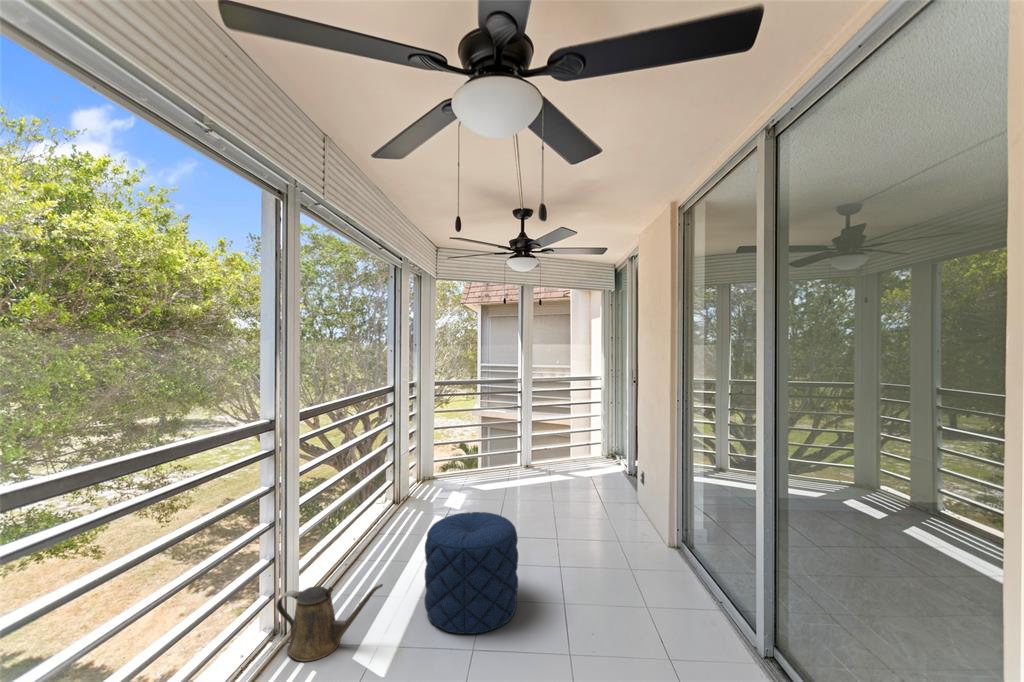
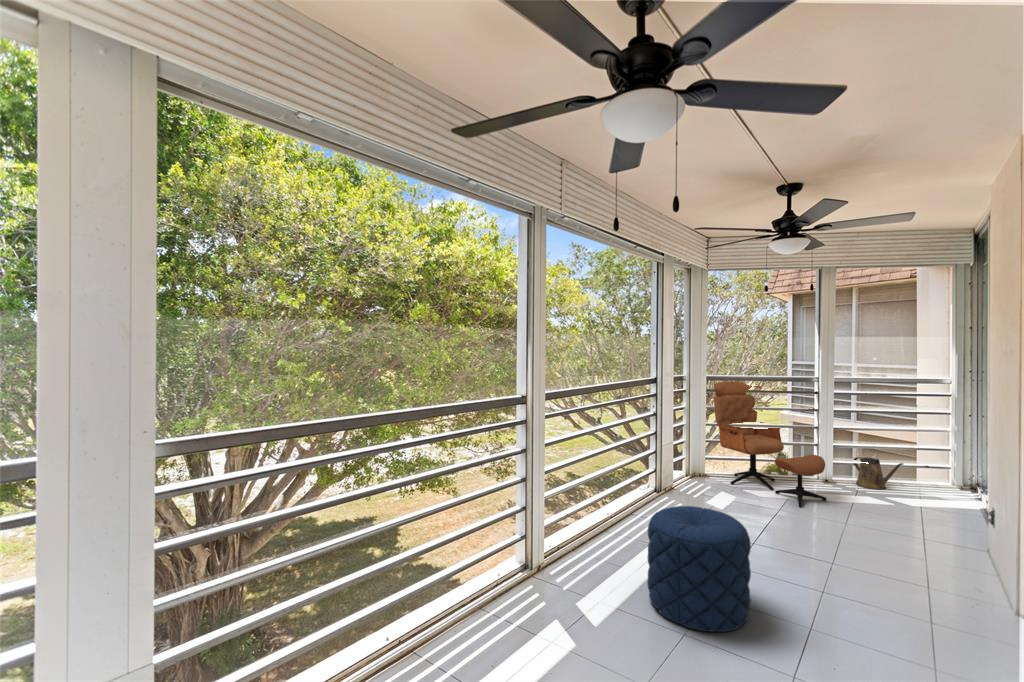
lounge chair: none [441,385,533,493] -> present [714,381,827,507]
watering can: present [276,584,383,661] -> present [853,457,903,489]

